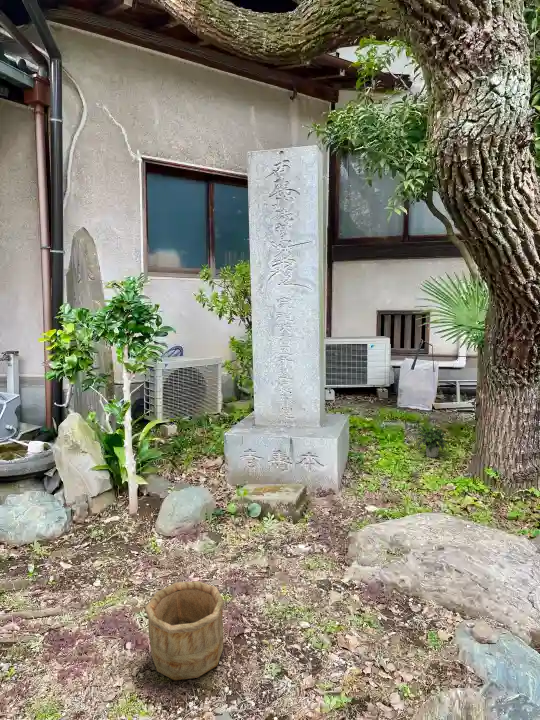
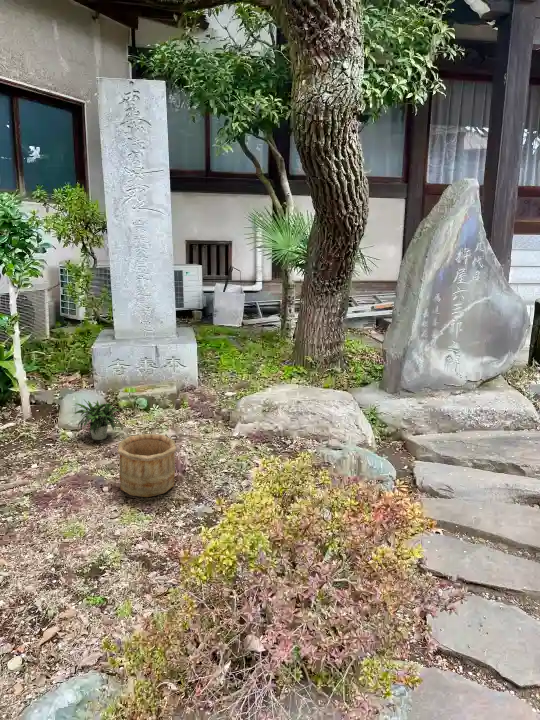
potted plant: present [415,428,450,457] -> present [75,401,121,440]

